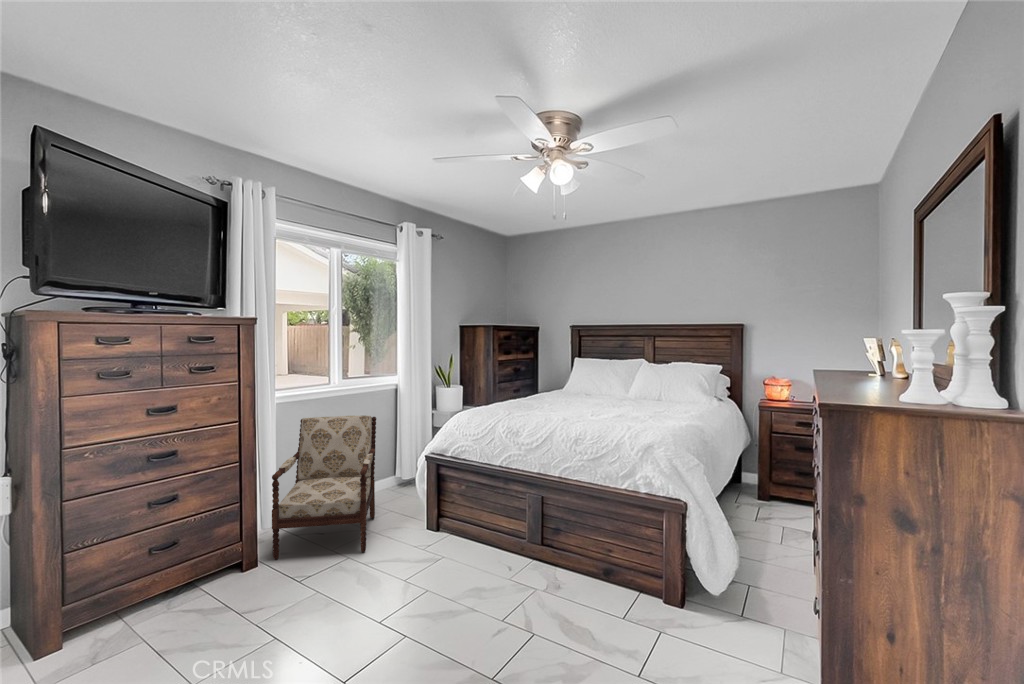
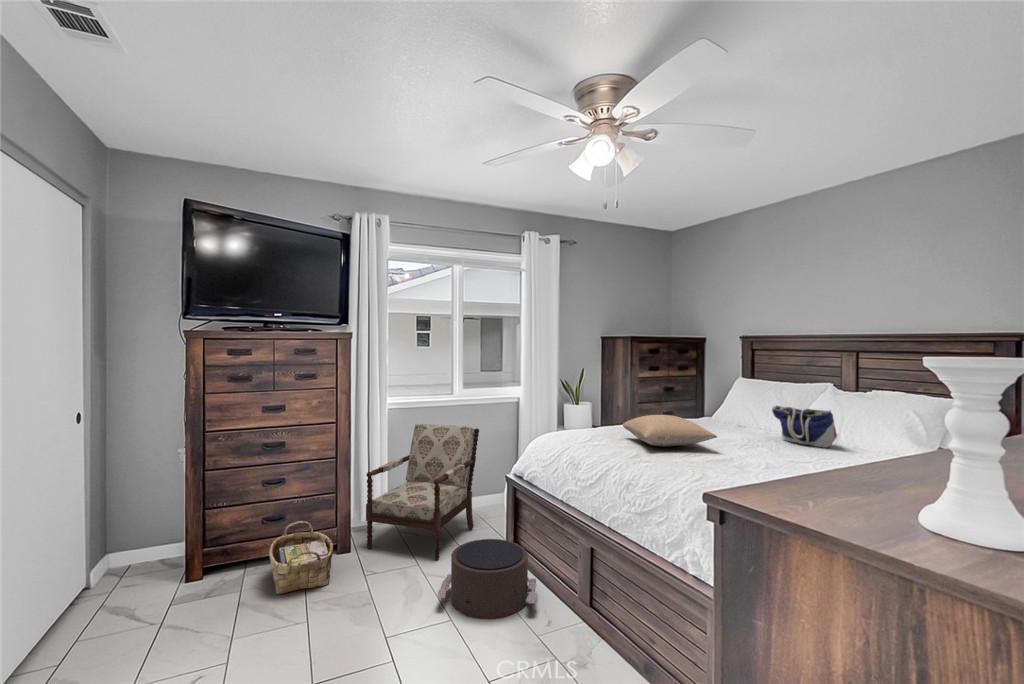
tote bag: none [620,378,663,406] -> present [772,406,837,447]
pillow: none [527,389,606,415] -> present [623,415,717,446]
pouf: none [398,516,497,591] -> present [437,539,537,619]
woven basket: none [172,542,263,632] -> present [269,521,333,594]

